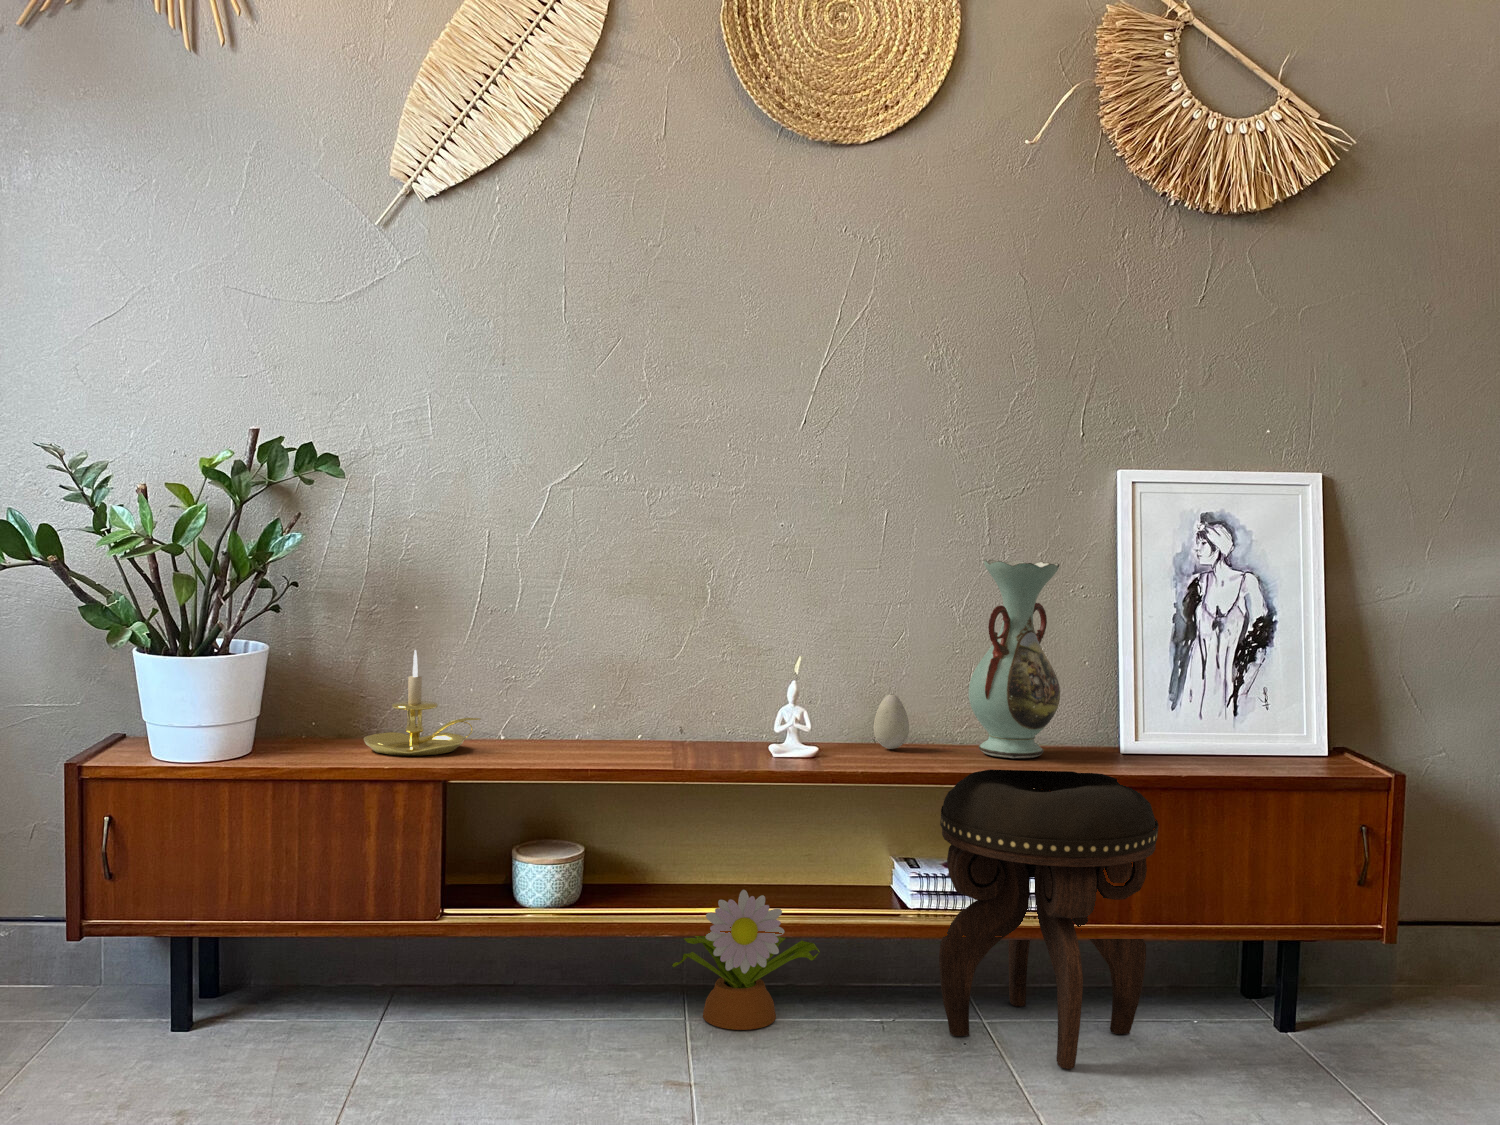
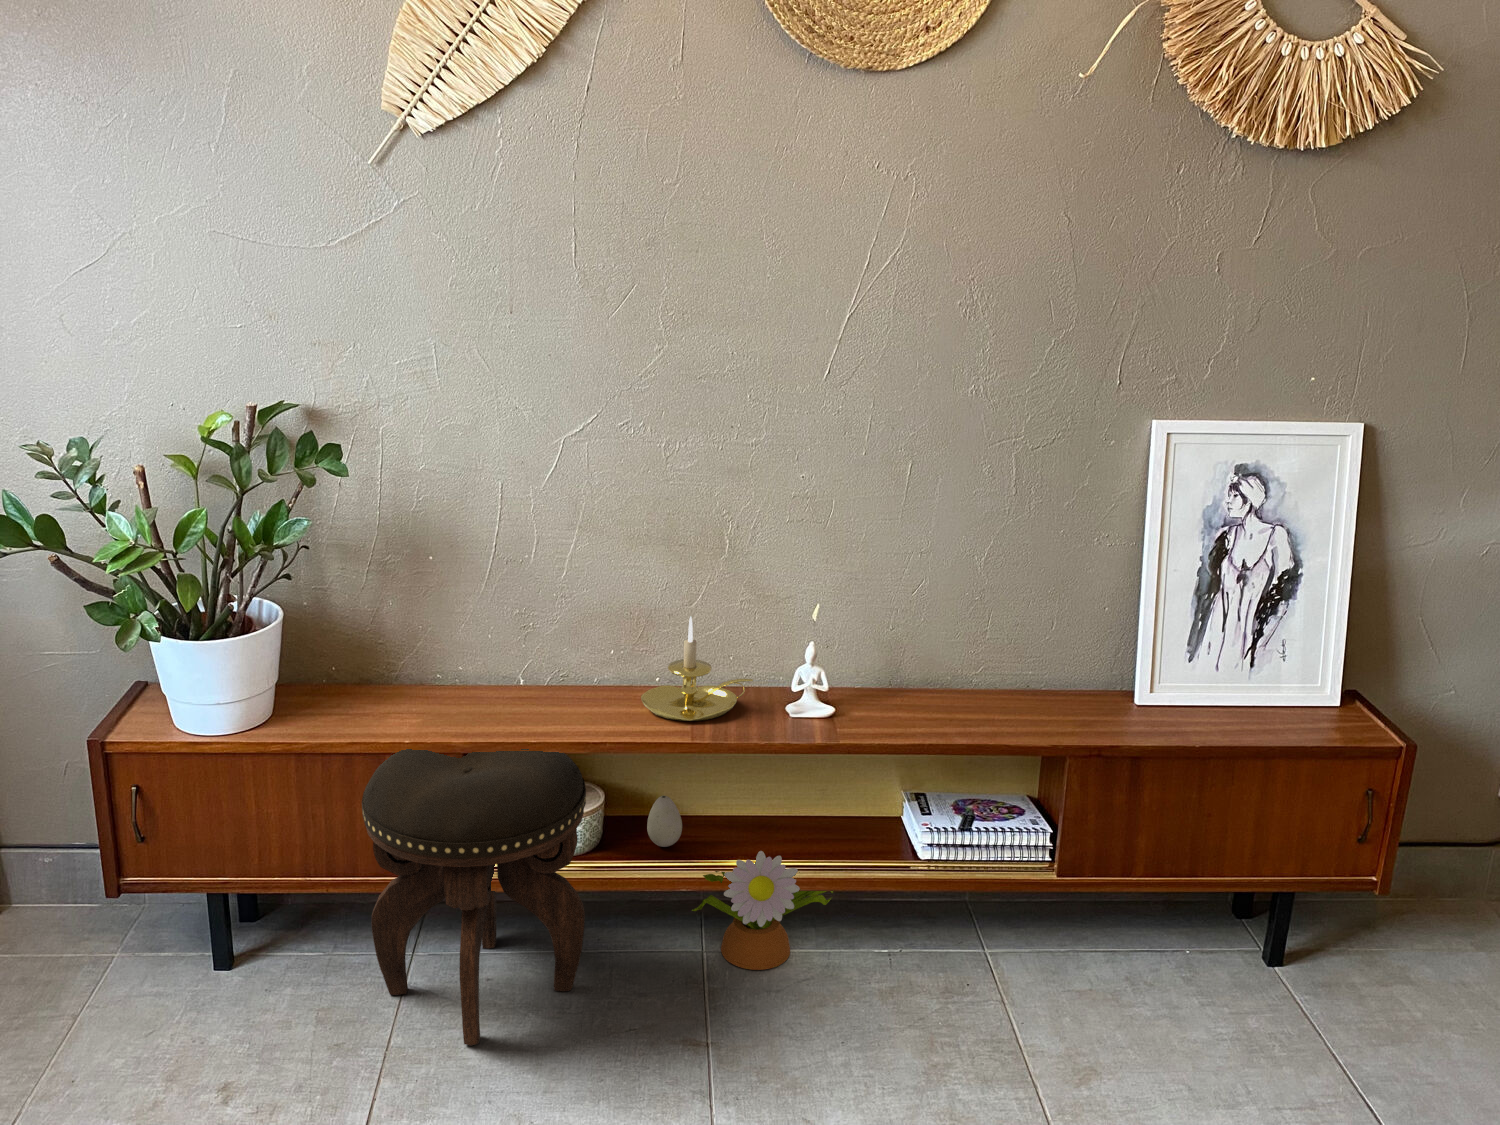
decorative vase: present [968,560,1060,758] -> none [987,521,1087,723]
candle holder: present [364,650,481,756] -> present [641,616,753,721]
decorative egg: present [874,694,909,749] -> present [647,796,682,847]
footstool: present [939,769,1159,1069] -> present [362,749,586,1046]

